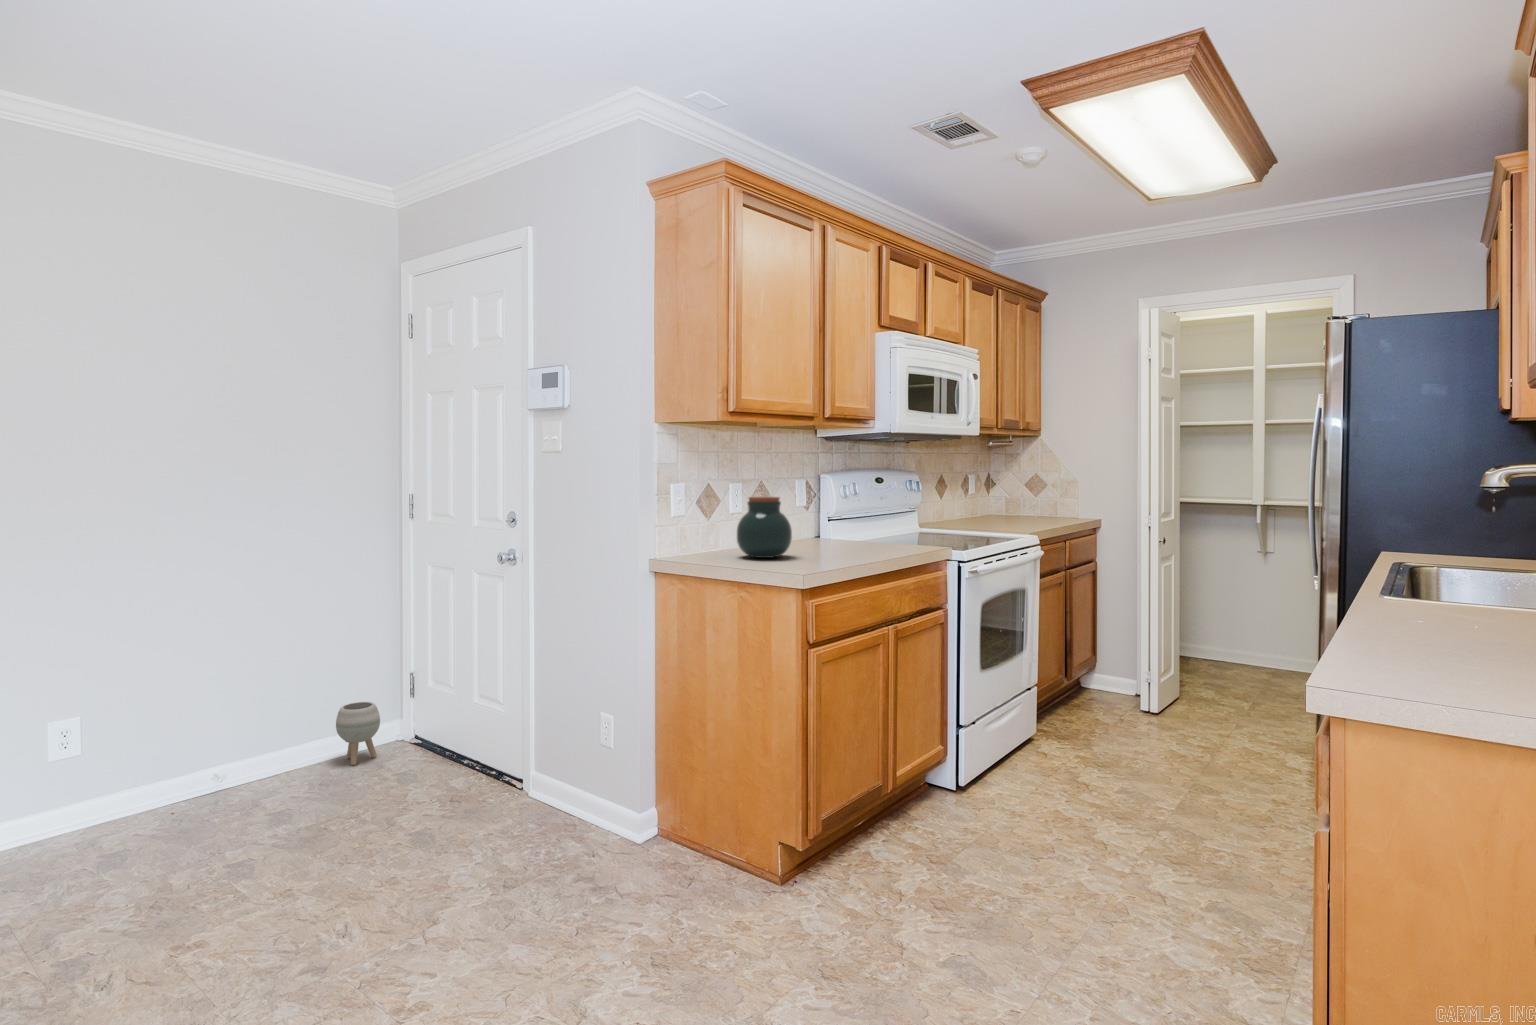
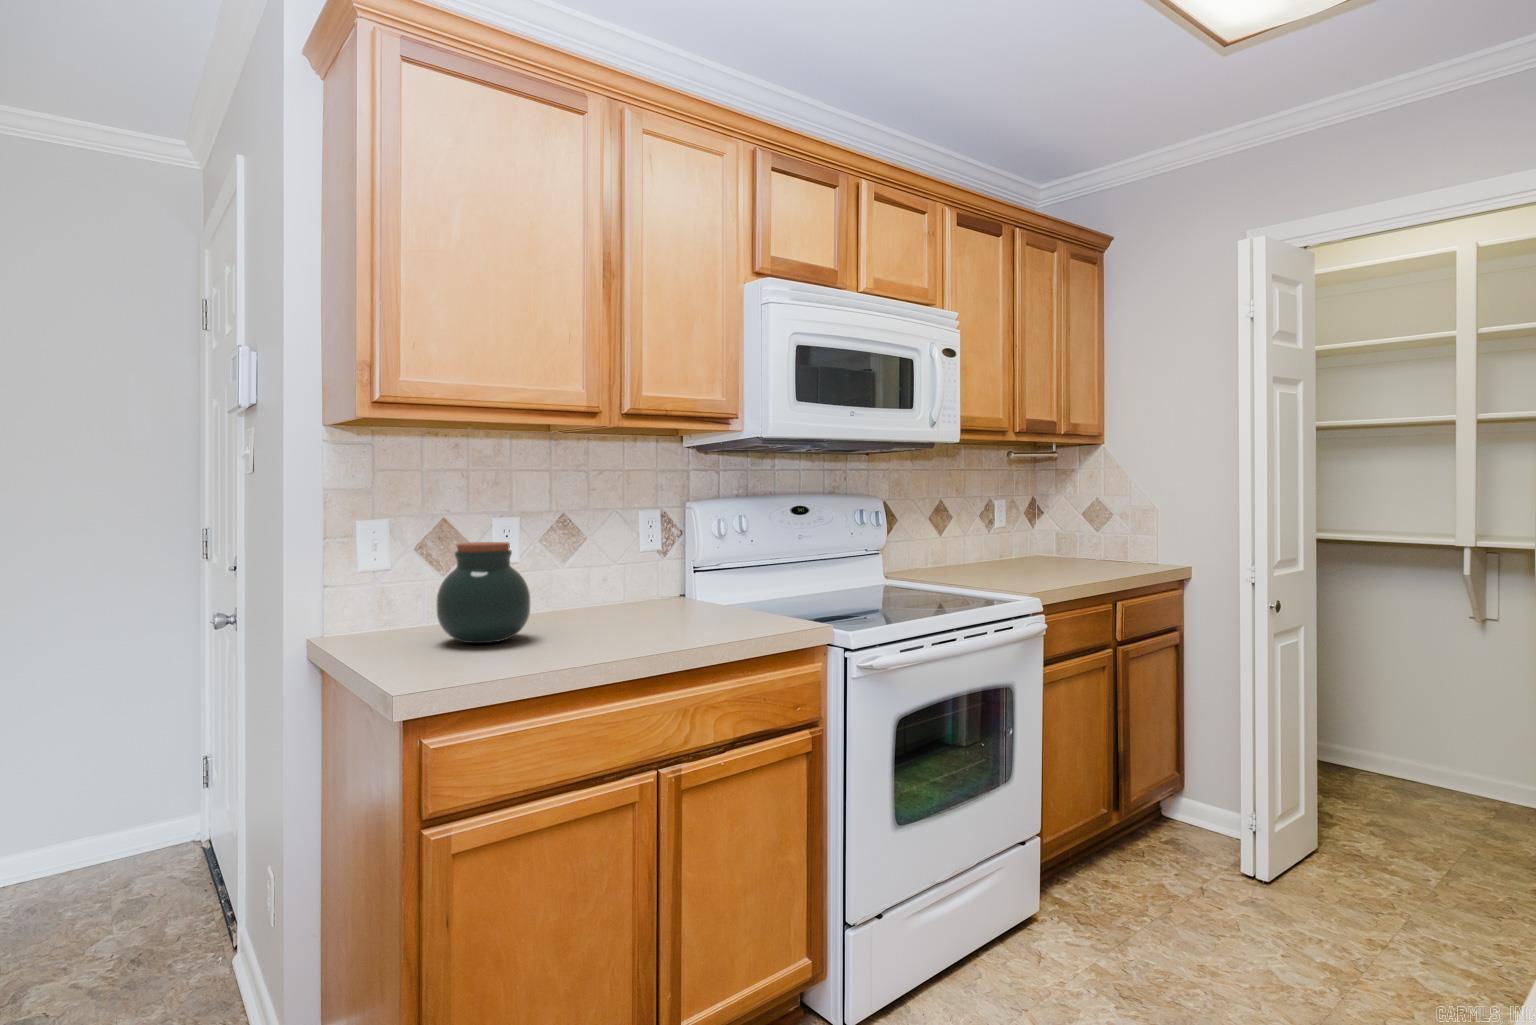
planter: present [336,702,380,765] -> none [54,802,120,890]

